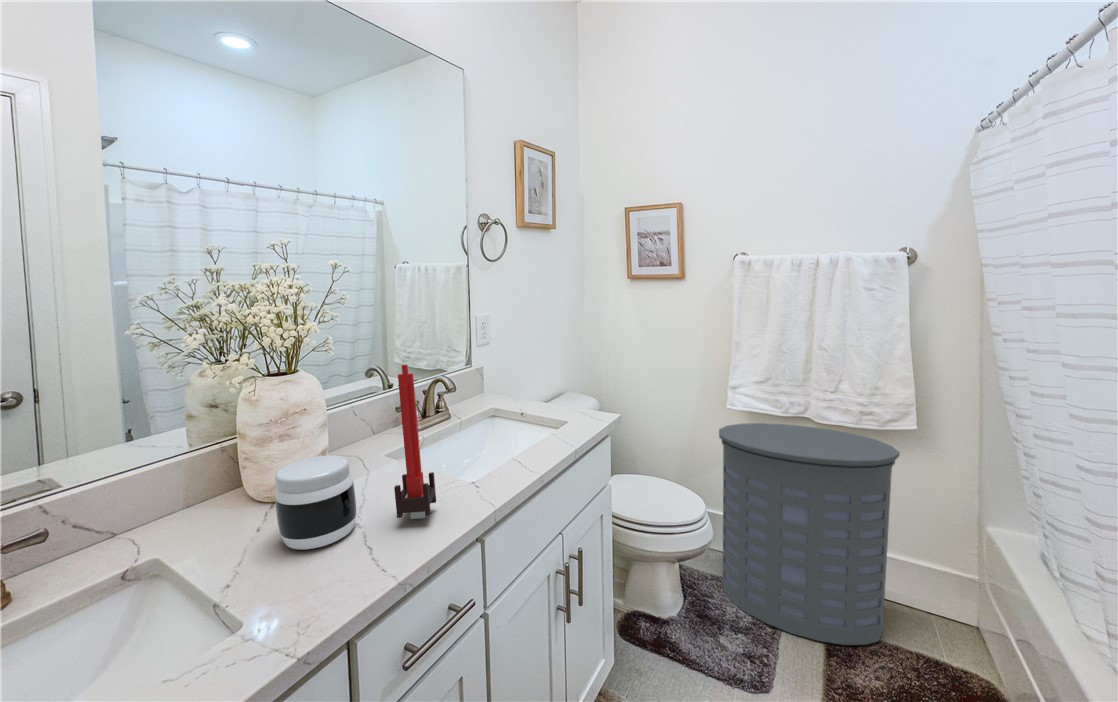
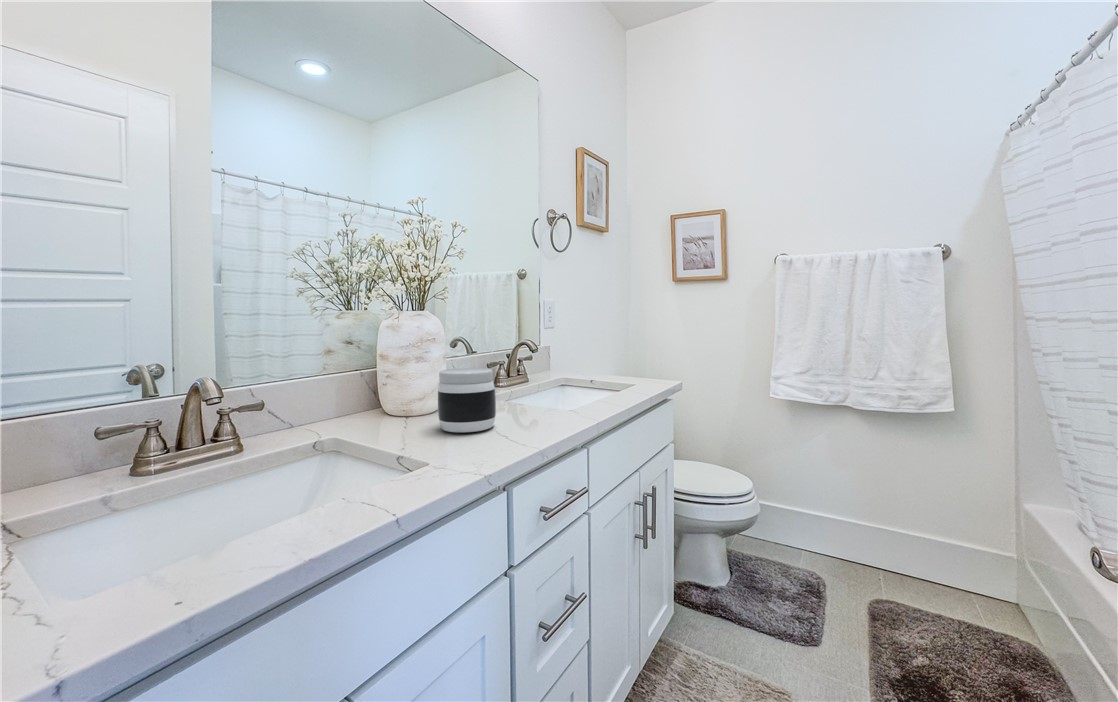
candle: present [394,365,436,519] -> none [530,293,556,422]
laundry hamper: present [719,423,900,645] -> none [762,409,934,612]

